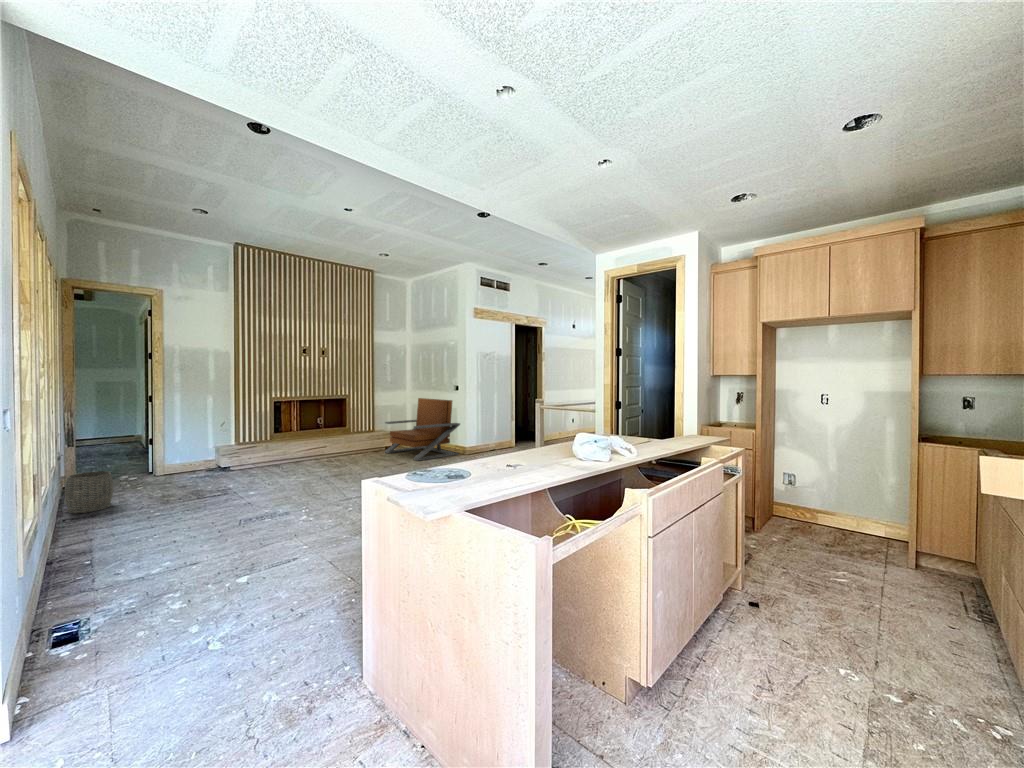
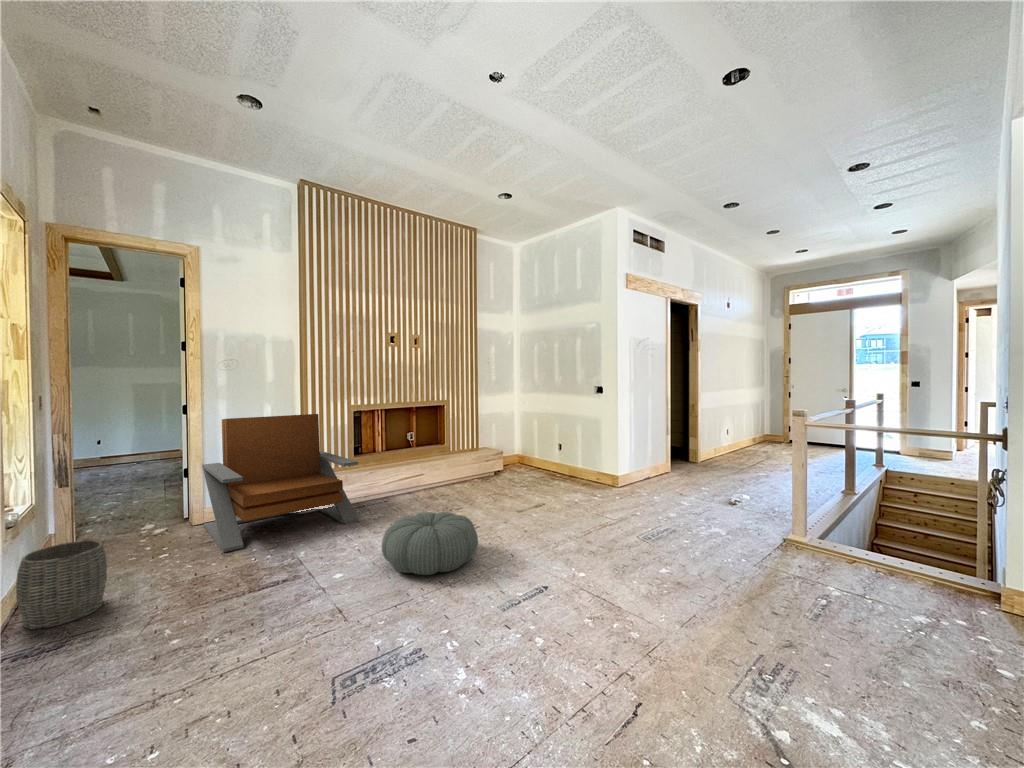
lounge chair: present [385,398,460,461] -> present [202,414,359,552]
pouf: none [278,462,338,493] -> present [382,512,478,575]

